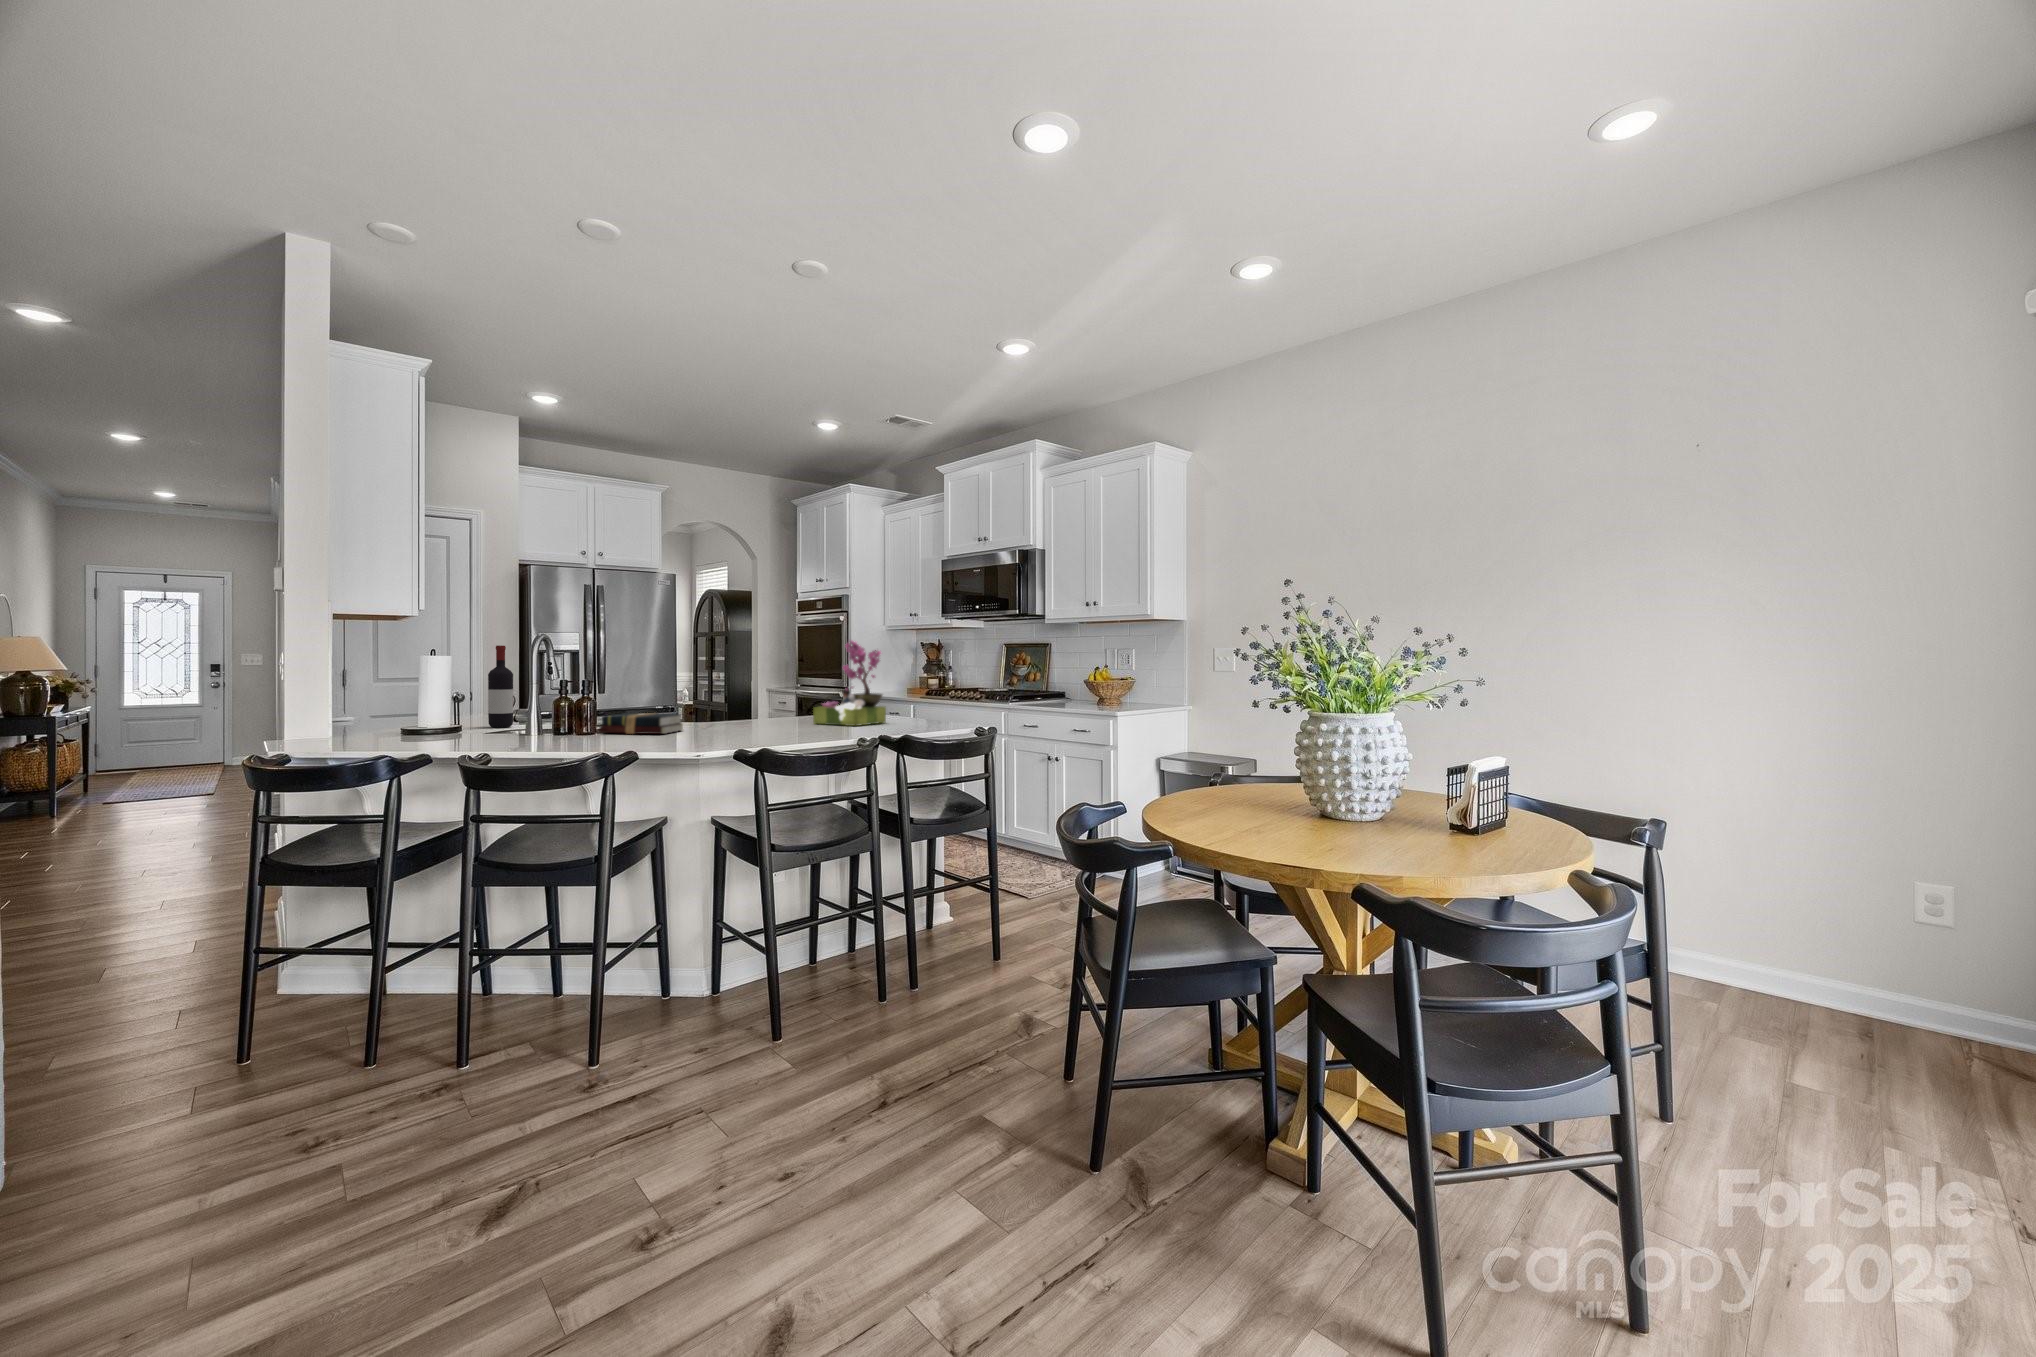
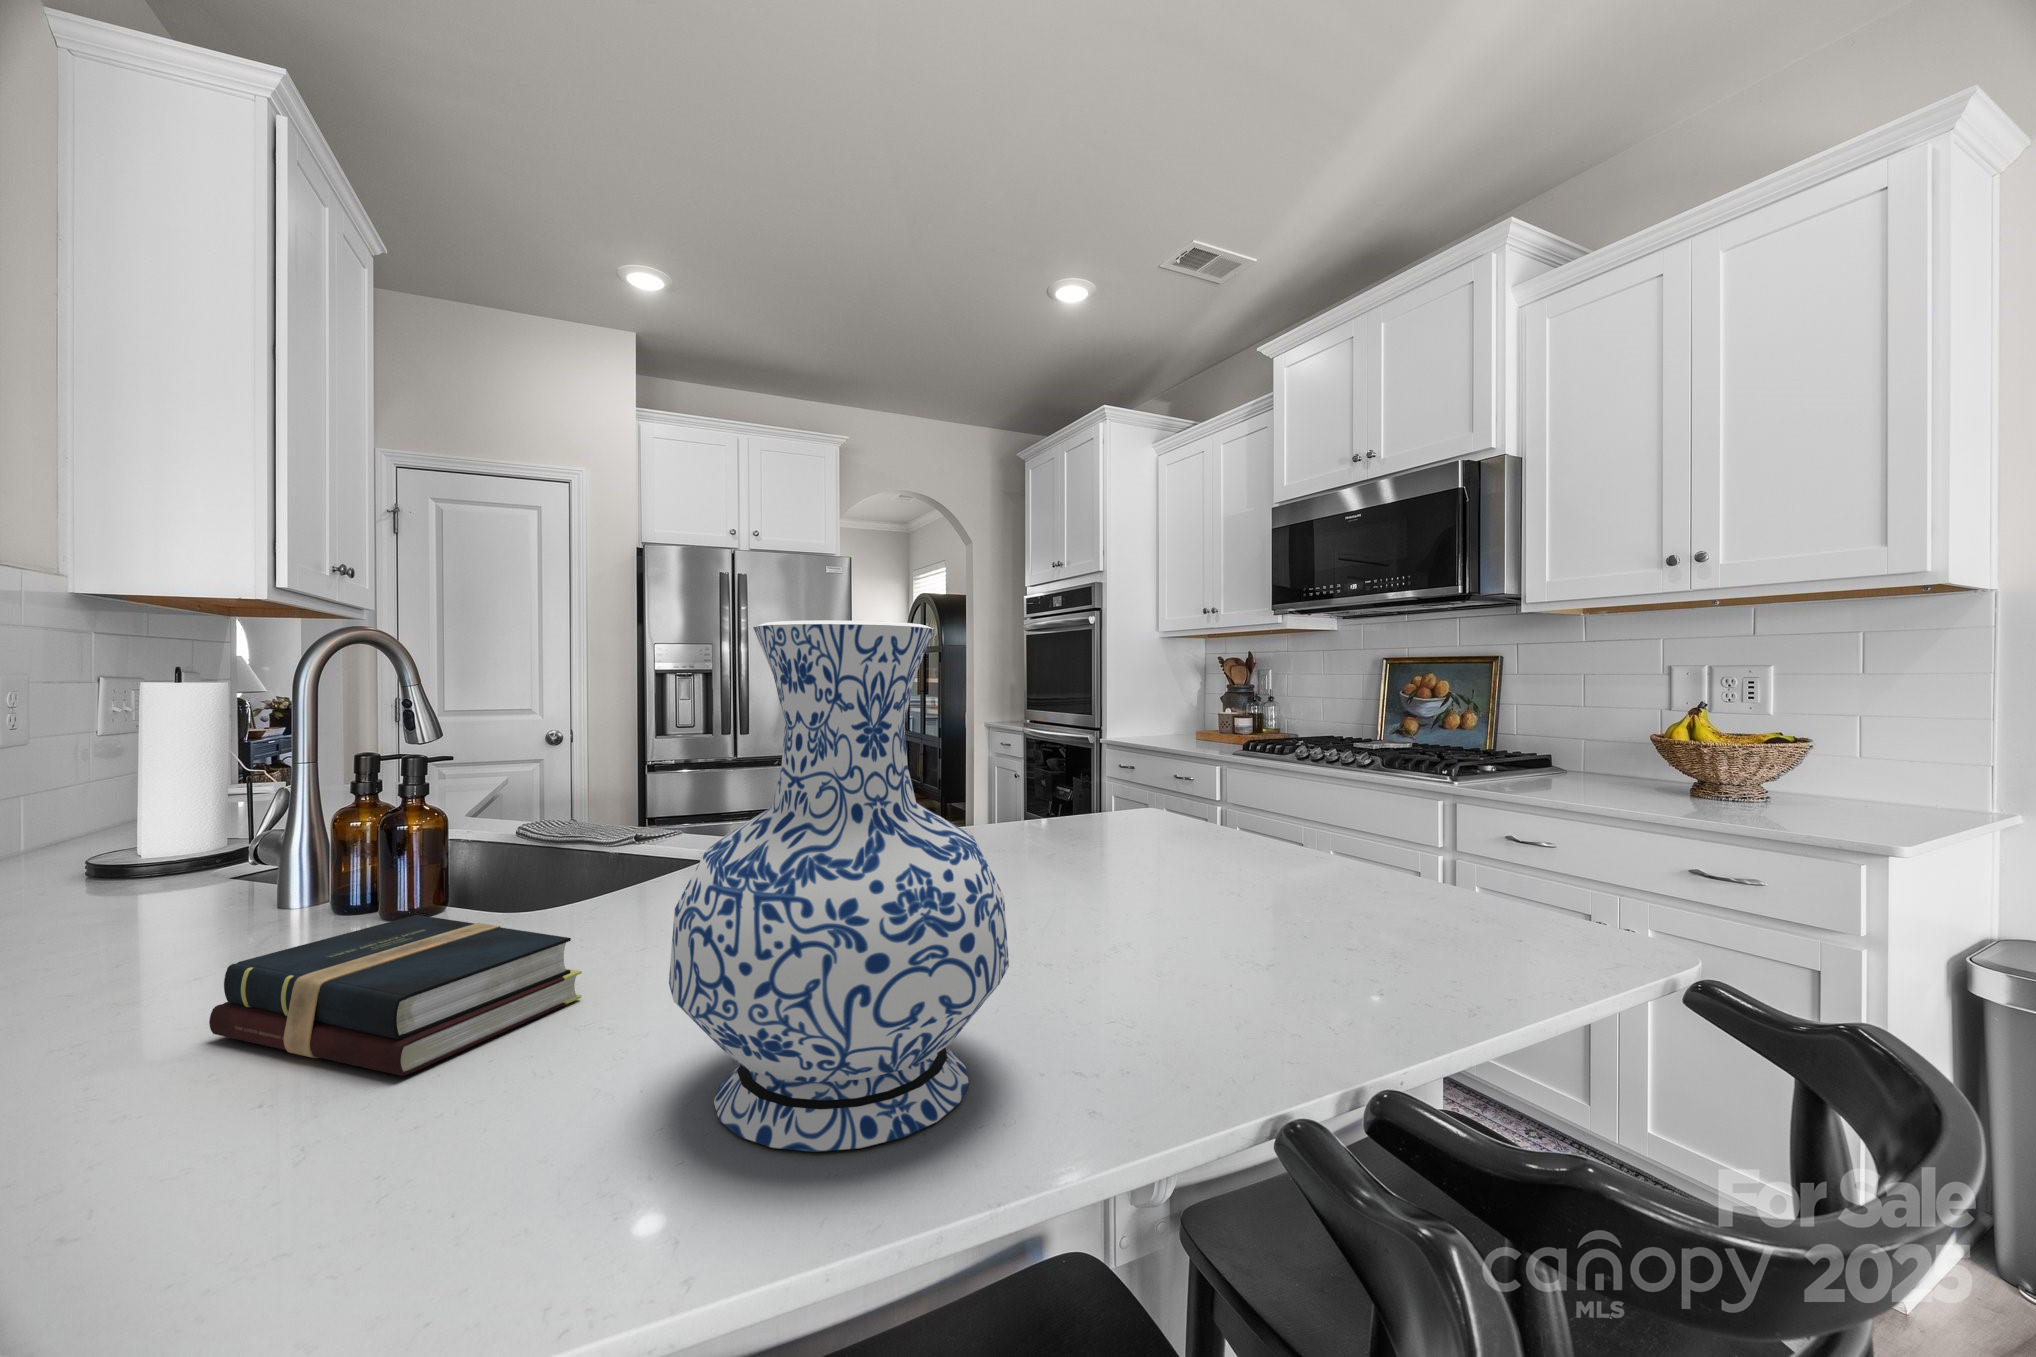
vase: none [728,634,801,736] -> present [669,620,1009,1152]
flower arrangement: present [813,641,886,726] -> none [1056,646,1286,957]
wine bottle: present [488,645,513,727] -> none [87,677,181,931]

